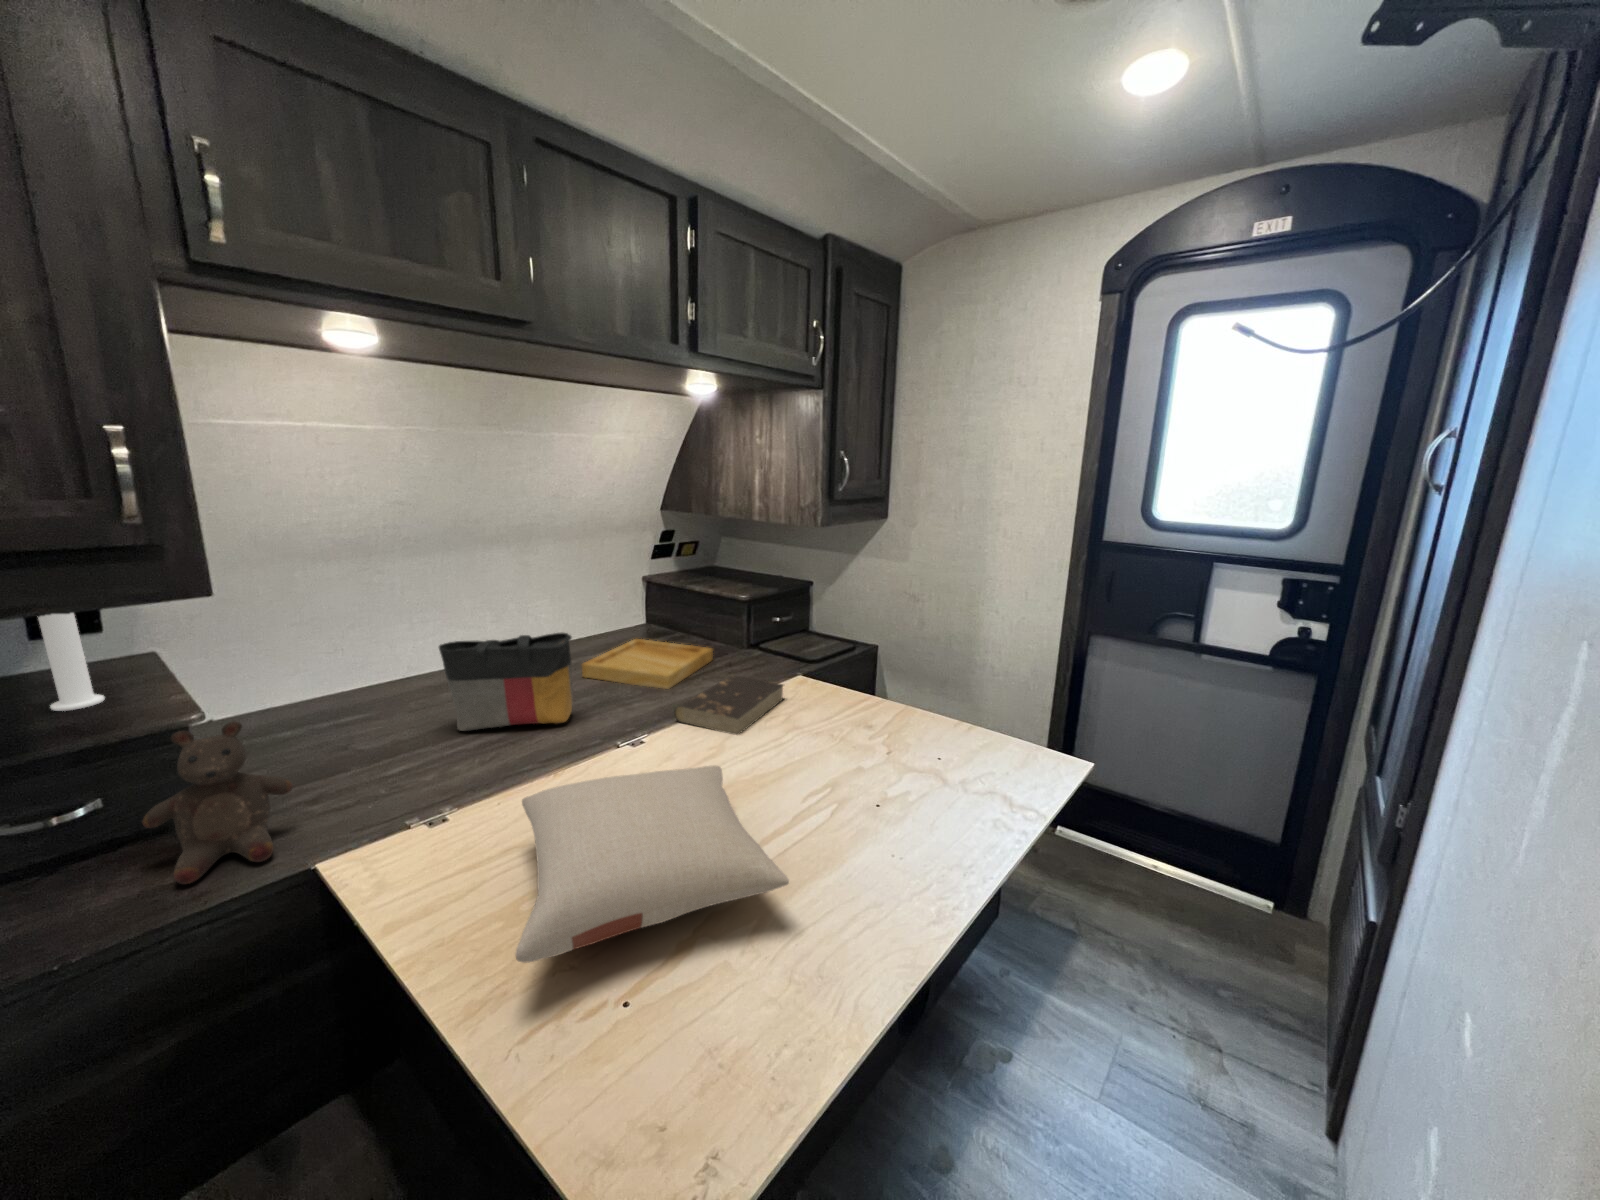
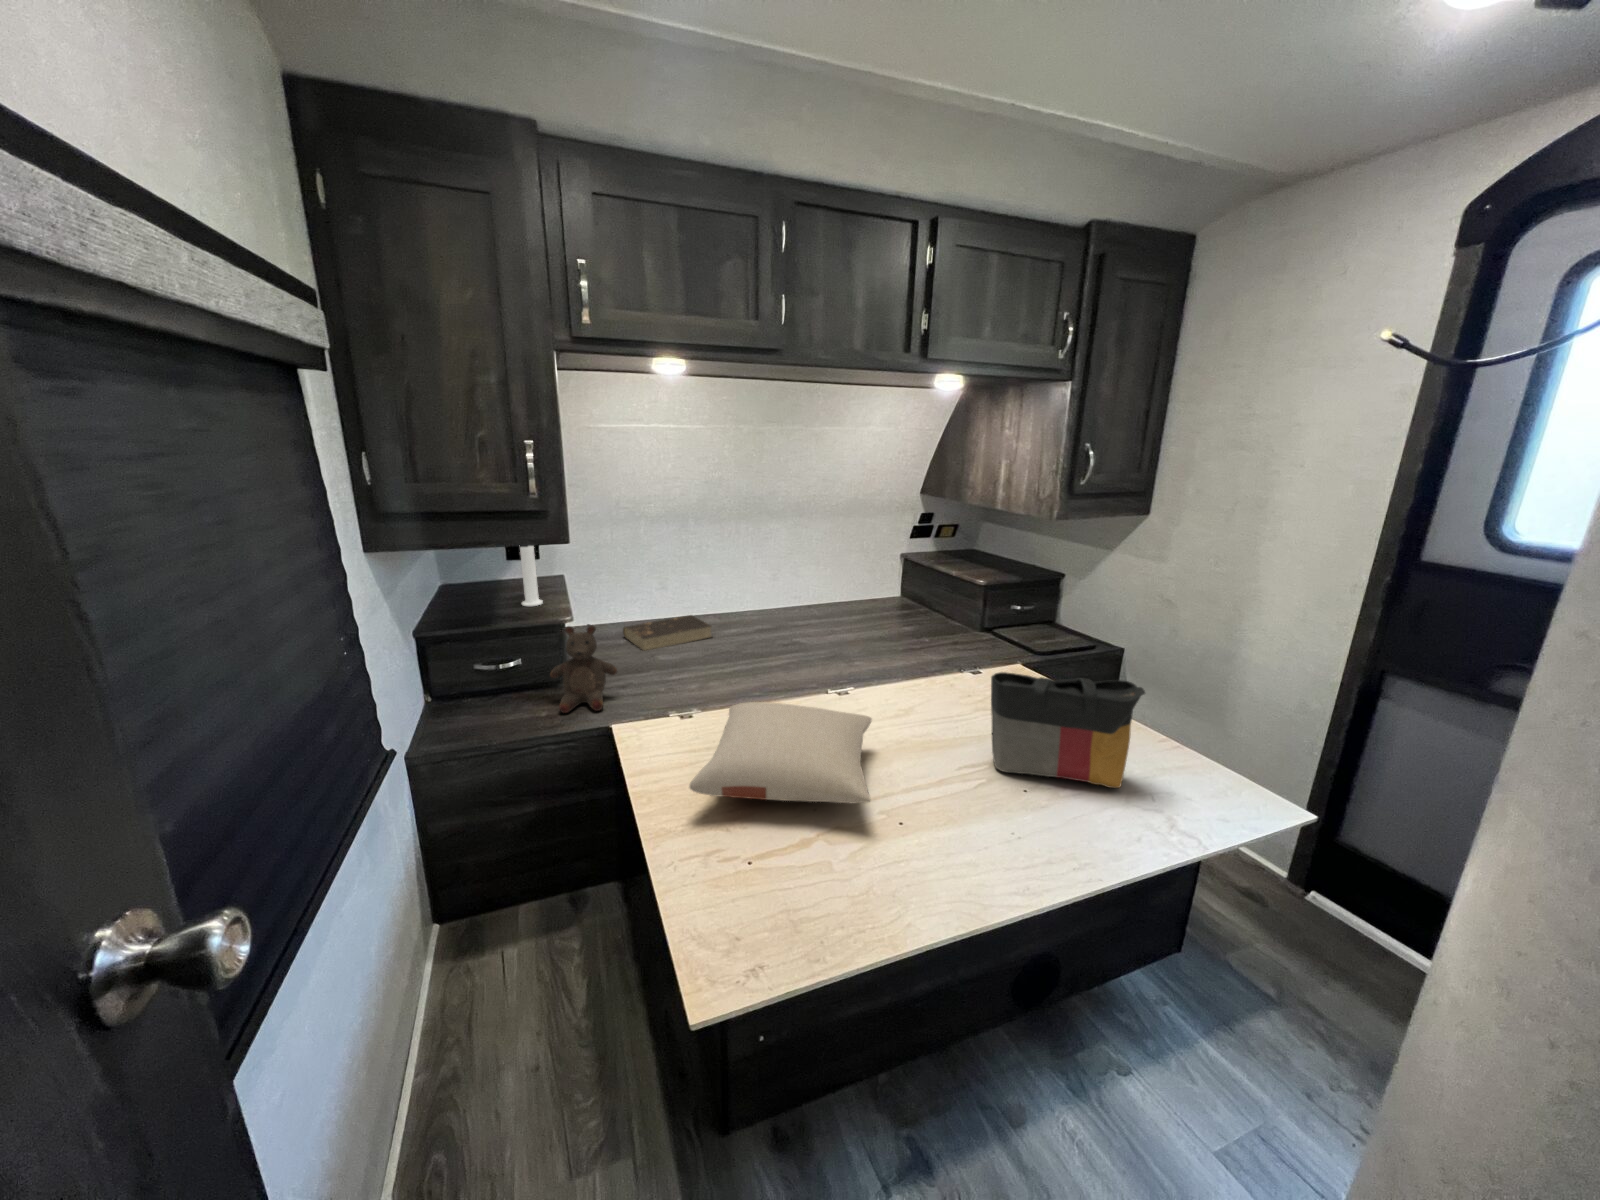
tote bag: present [439,633,573,731] -> present [991,672,1145,788]
tray: present [582,639,713,689] -> none [821,609,937,657]
book: present [674,675,783,735] -> present [623,615,711,651]

